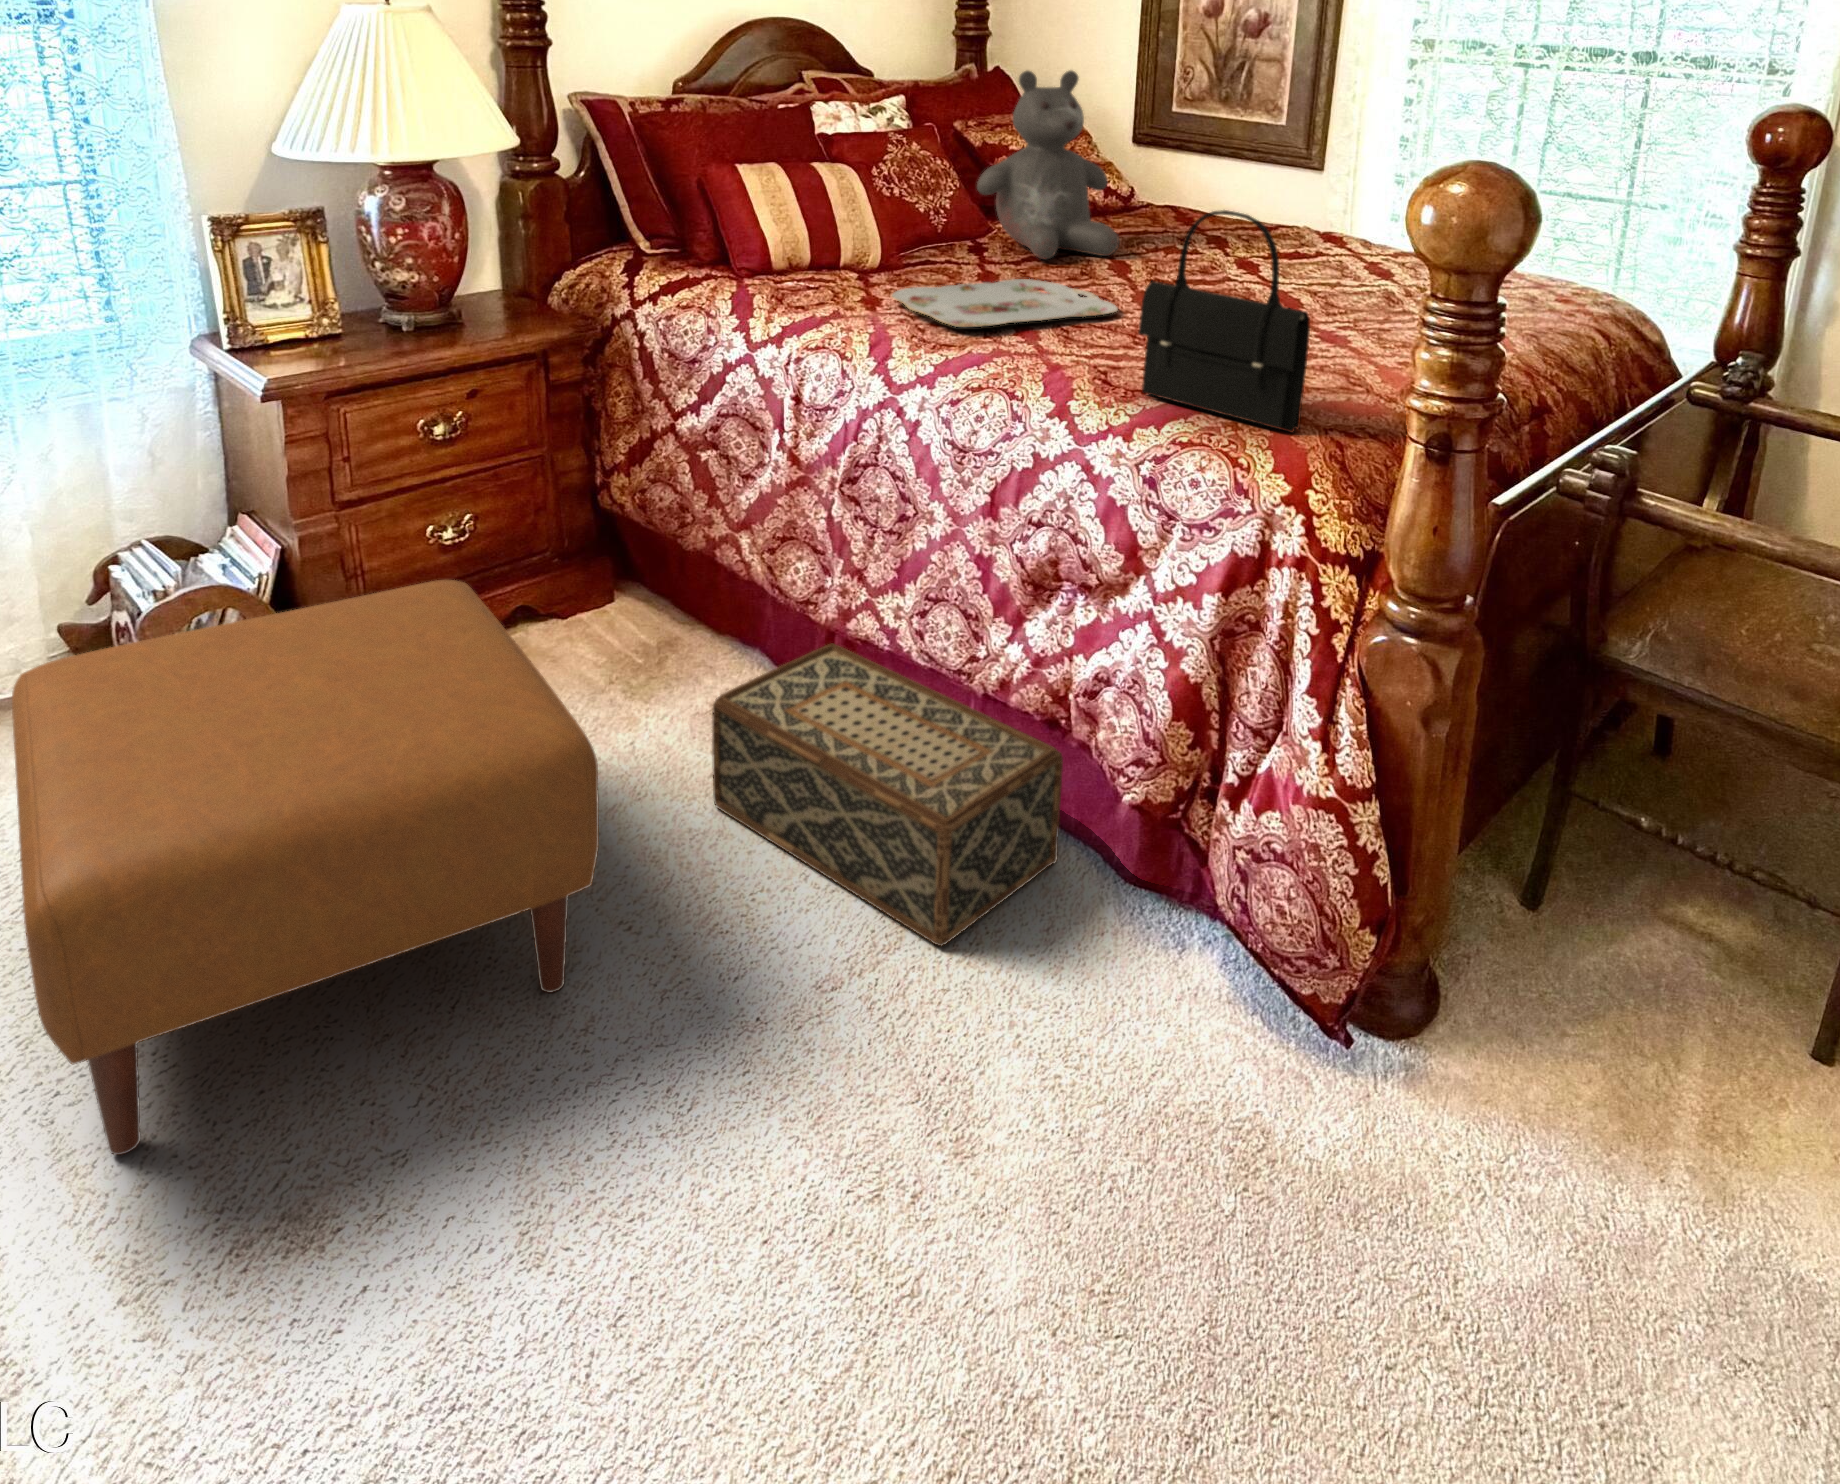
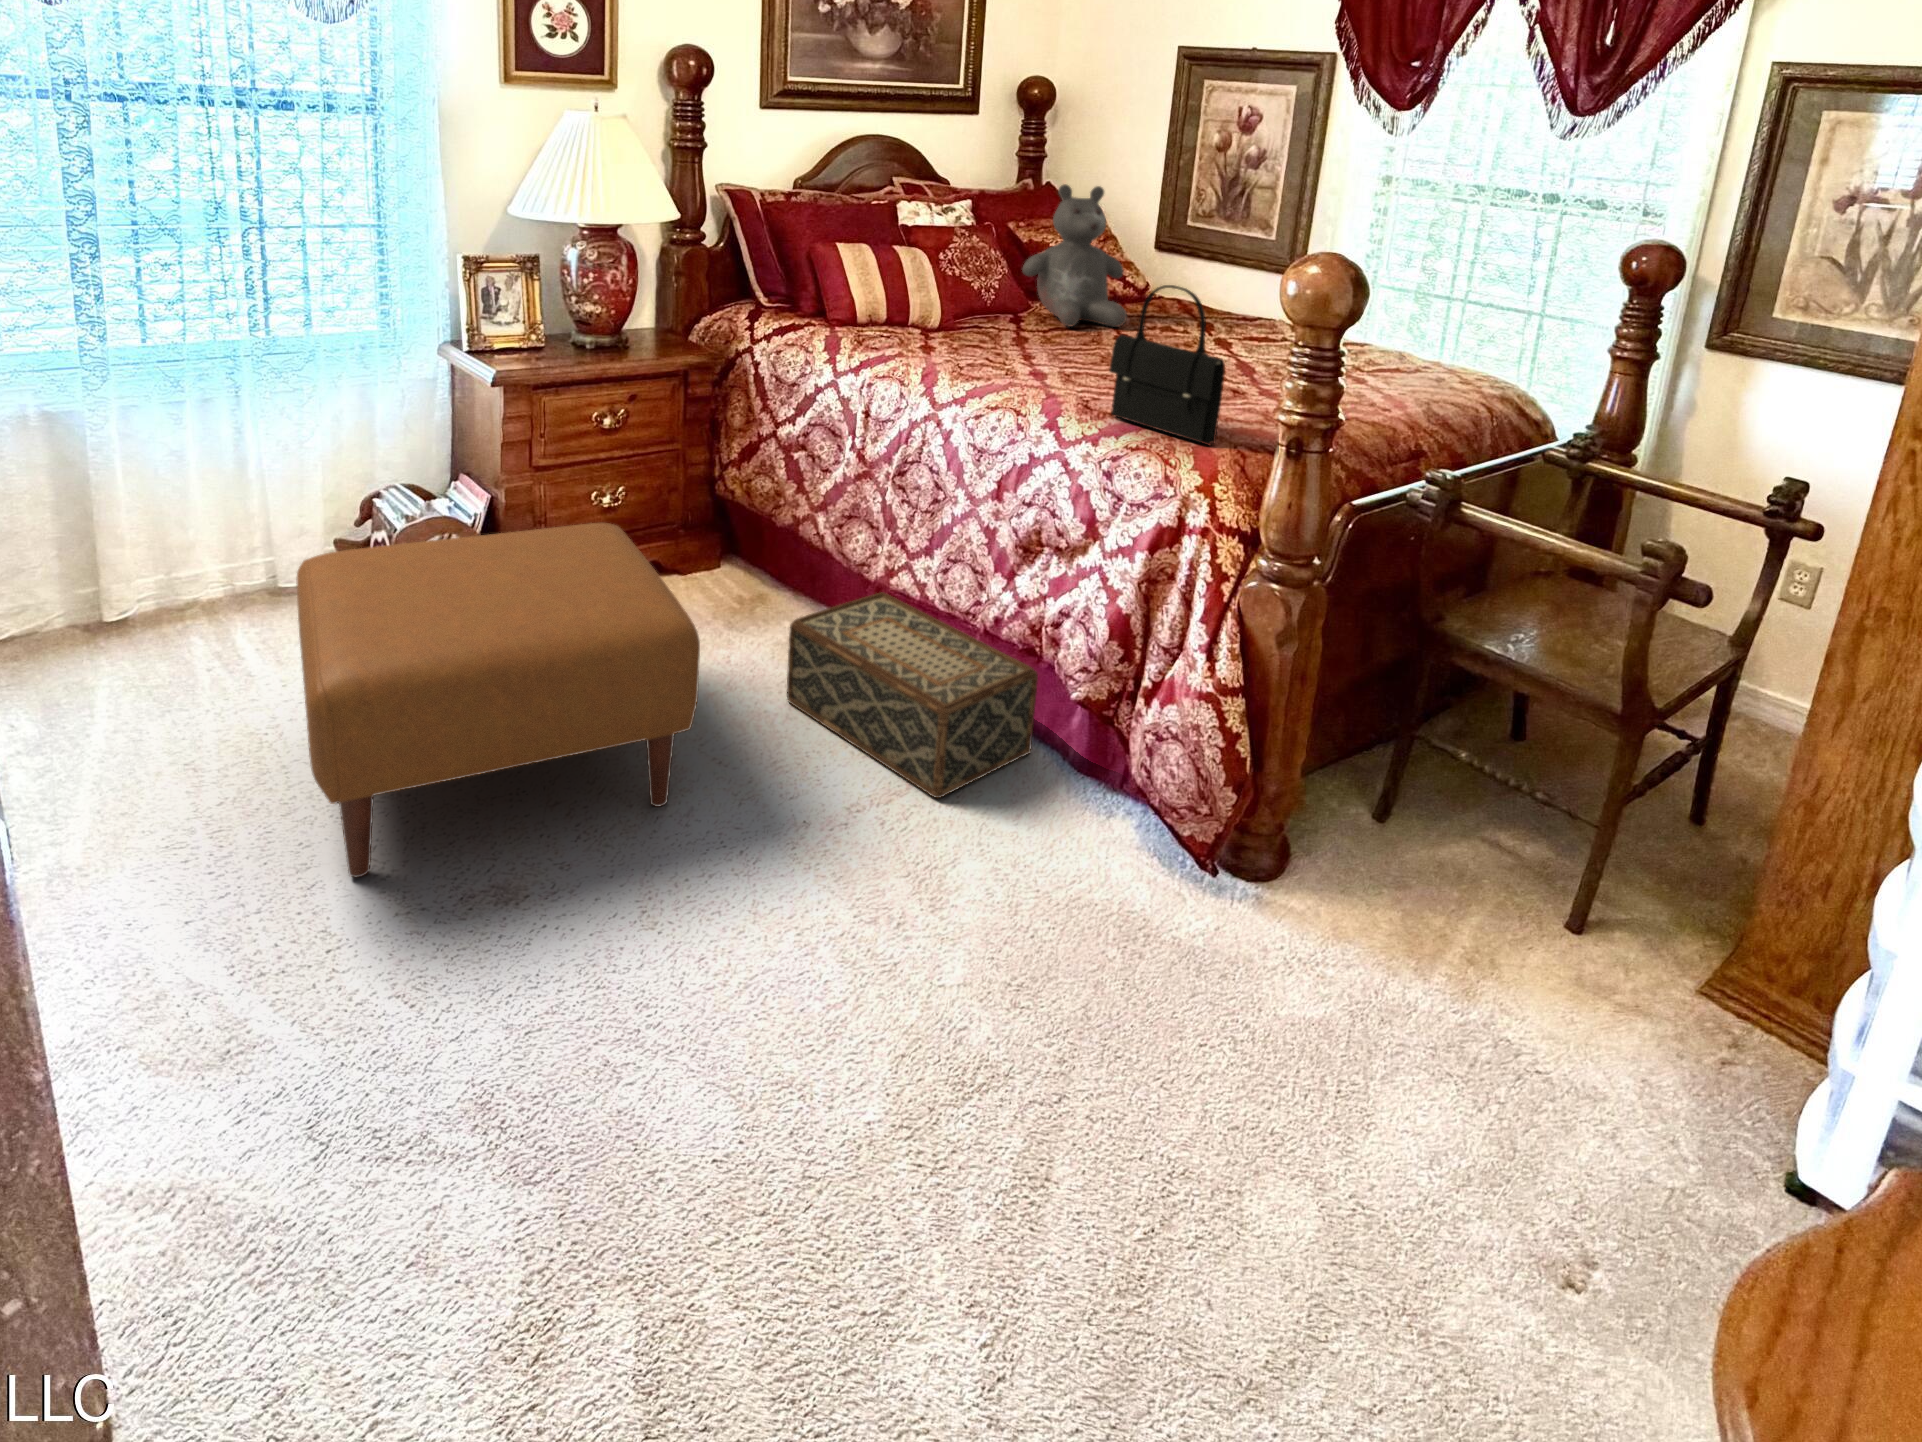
serving tray: present [892,279,1118,327] -> none [946,338,1112,367]

